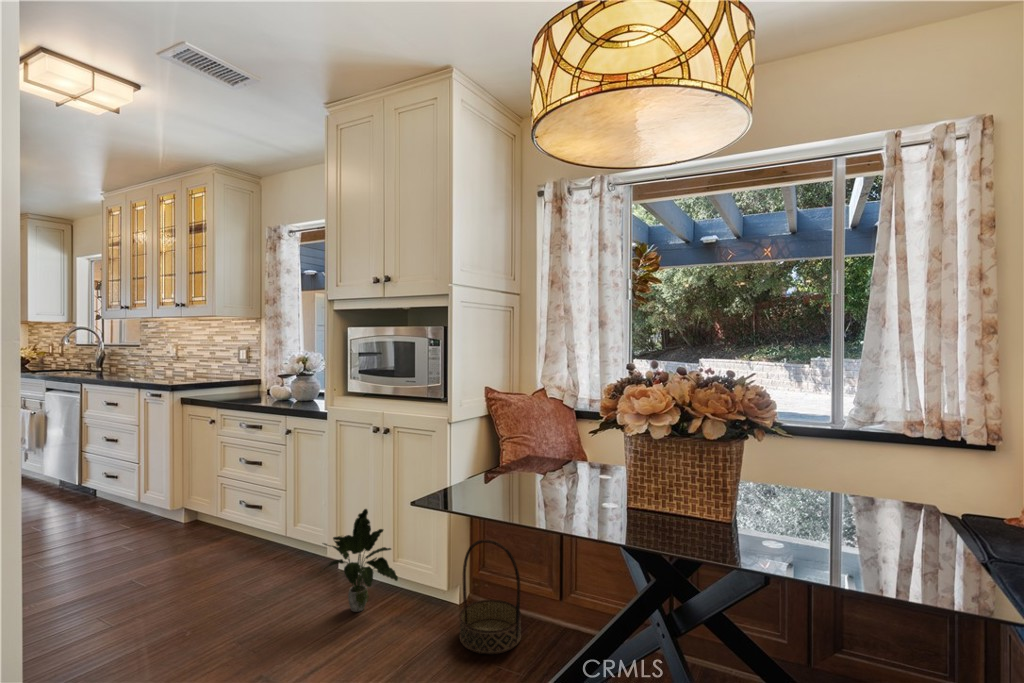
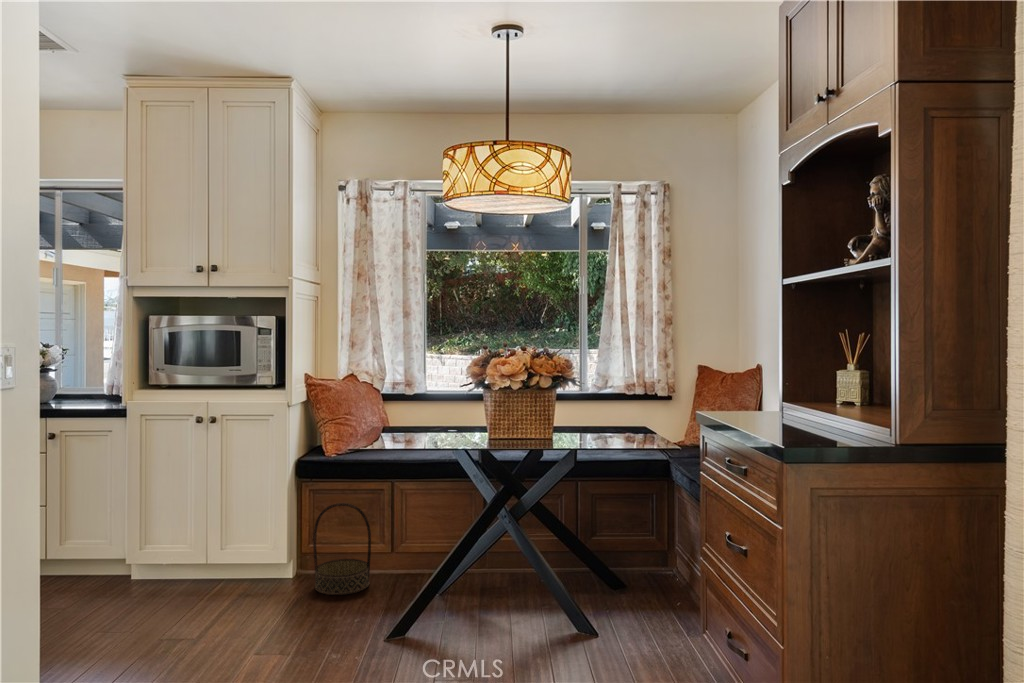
potted plant: present [320,509,398,612] -> none [159,497,240,597]

